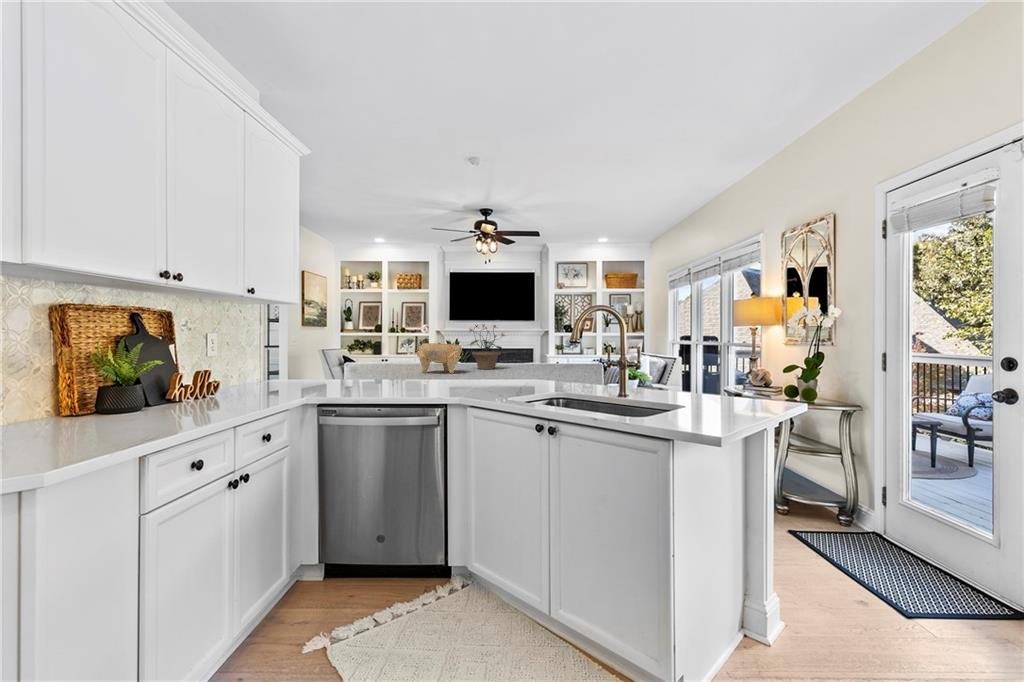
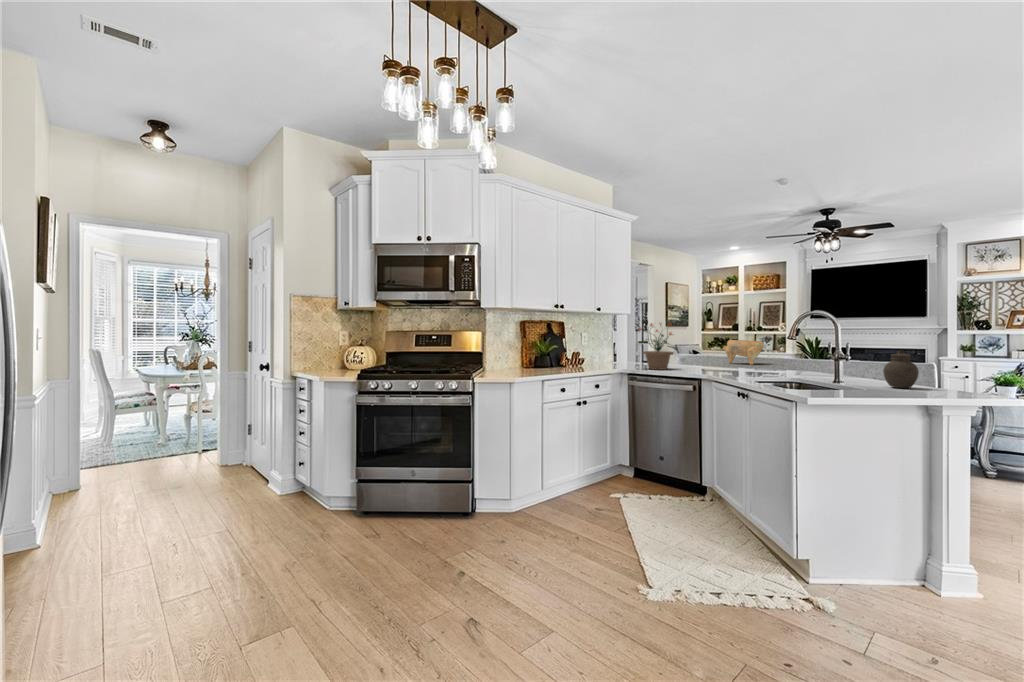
potted plant: present [469,325,504,369] -> present [639,323,677,370]
jar: none [691,358,727,404] -> present [883,350,919,388]

